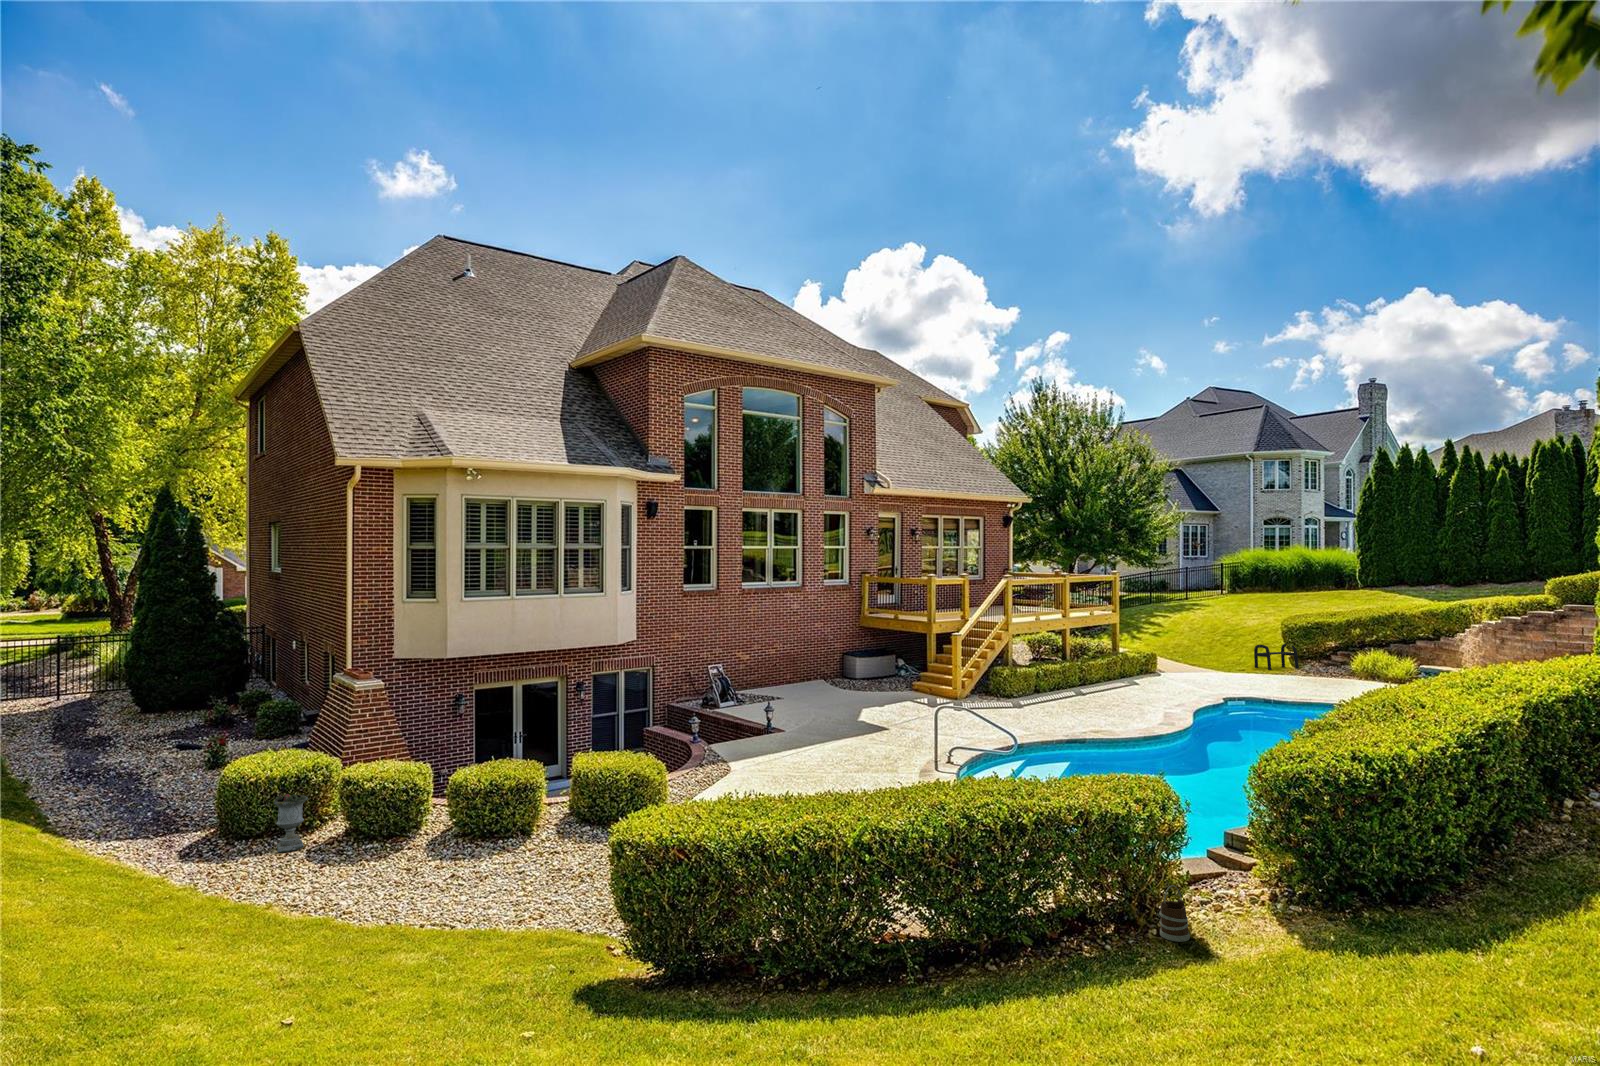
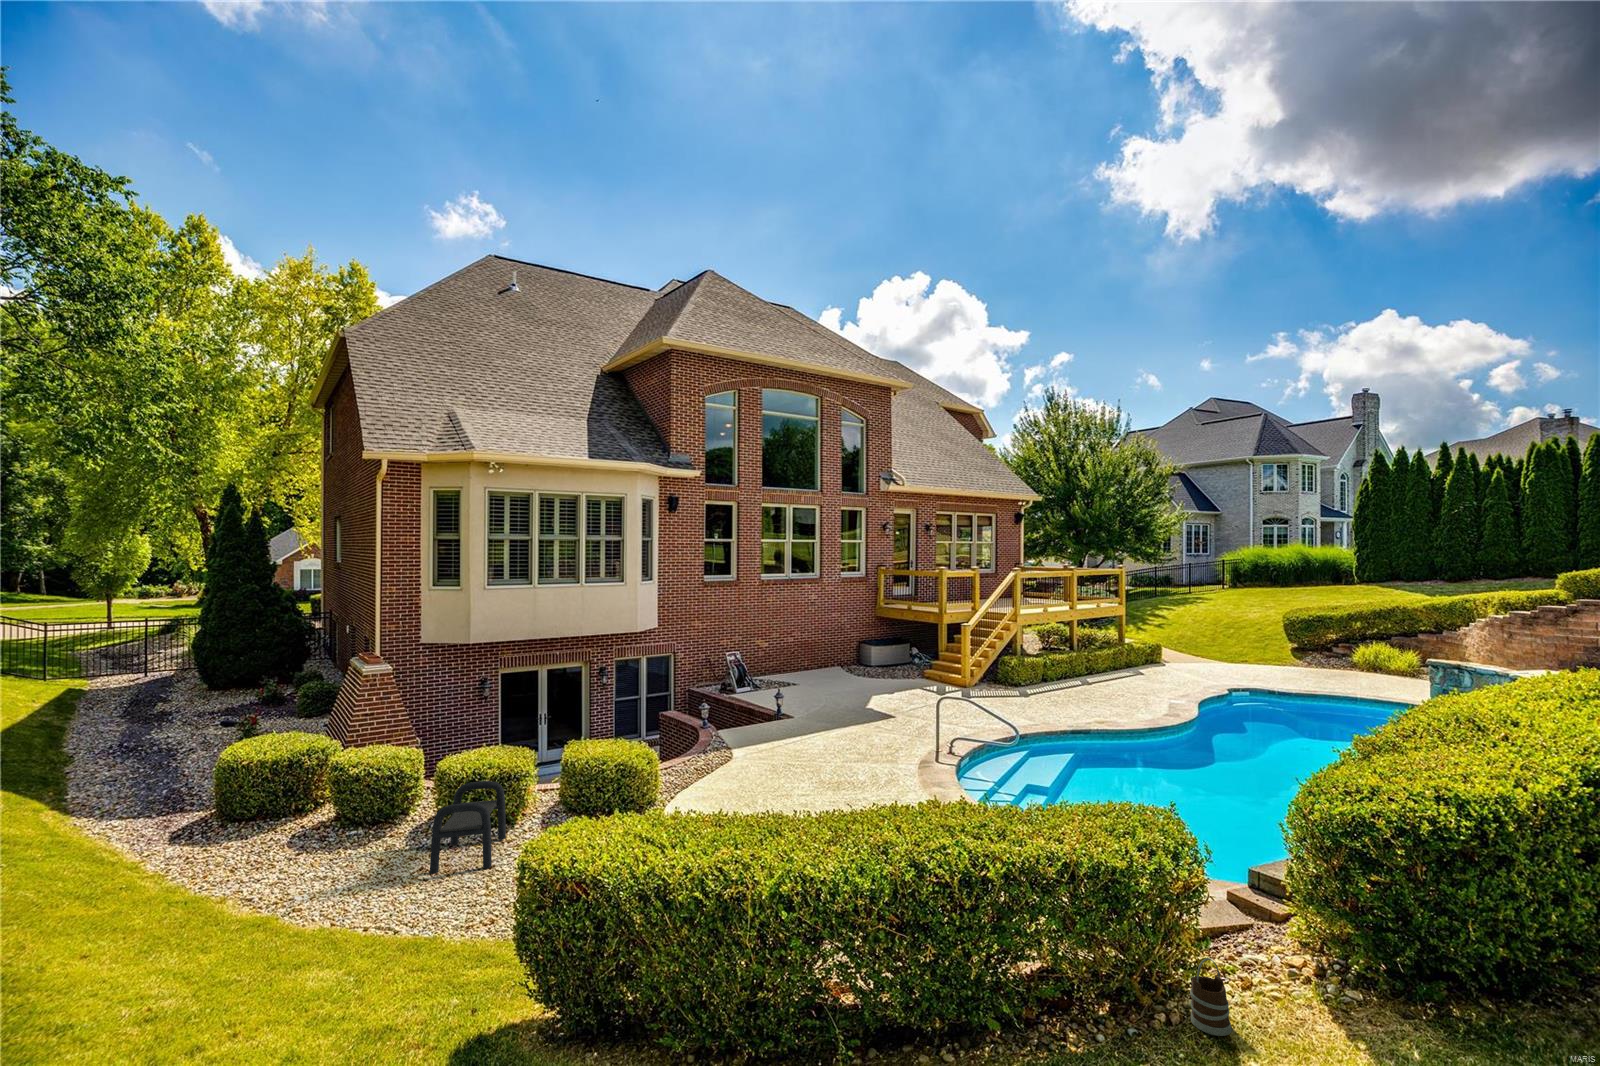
bench: present [1254,644,1299,670] -> present [430,781,506,874]
planter: present [274,794,308,853] -> none [260,779,297,838]

